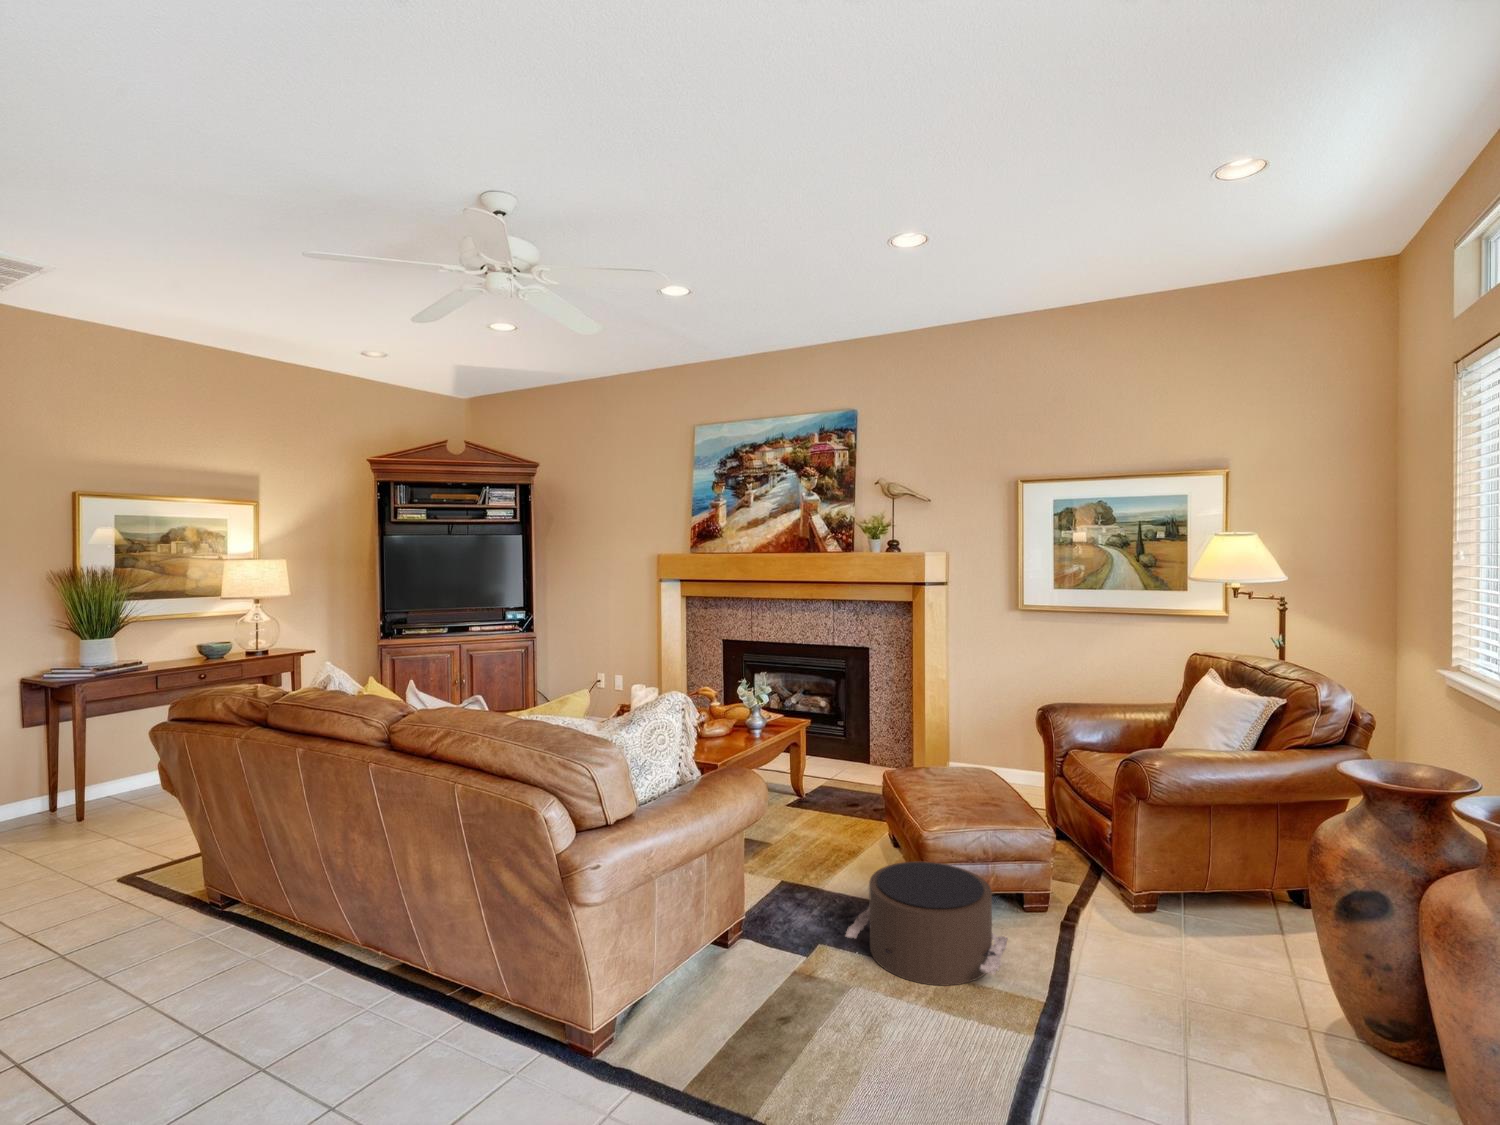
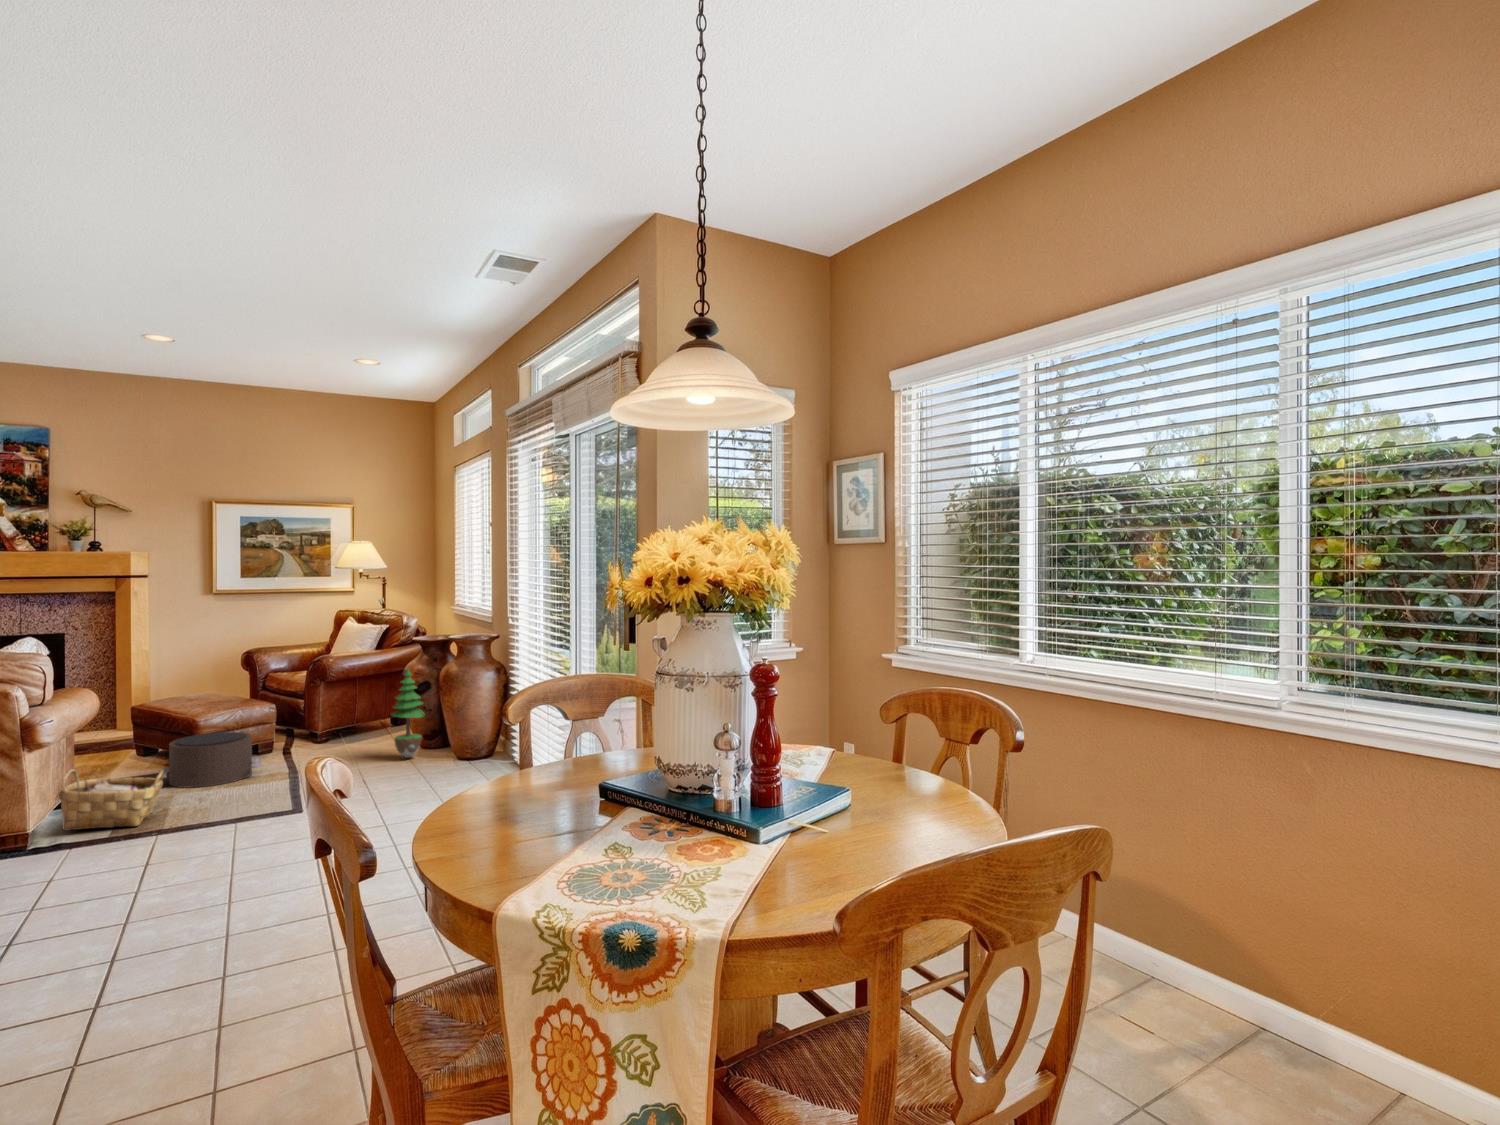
potted tree: none [1272,848,1372,1075] -> present [391,669,425,758]
woven basket: none [655,922,798,1079] -> present [58,769,164,831]

